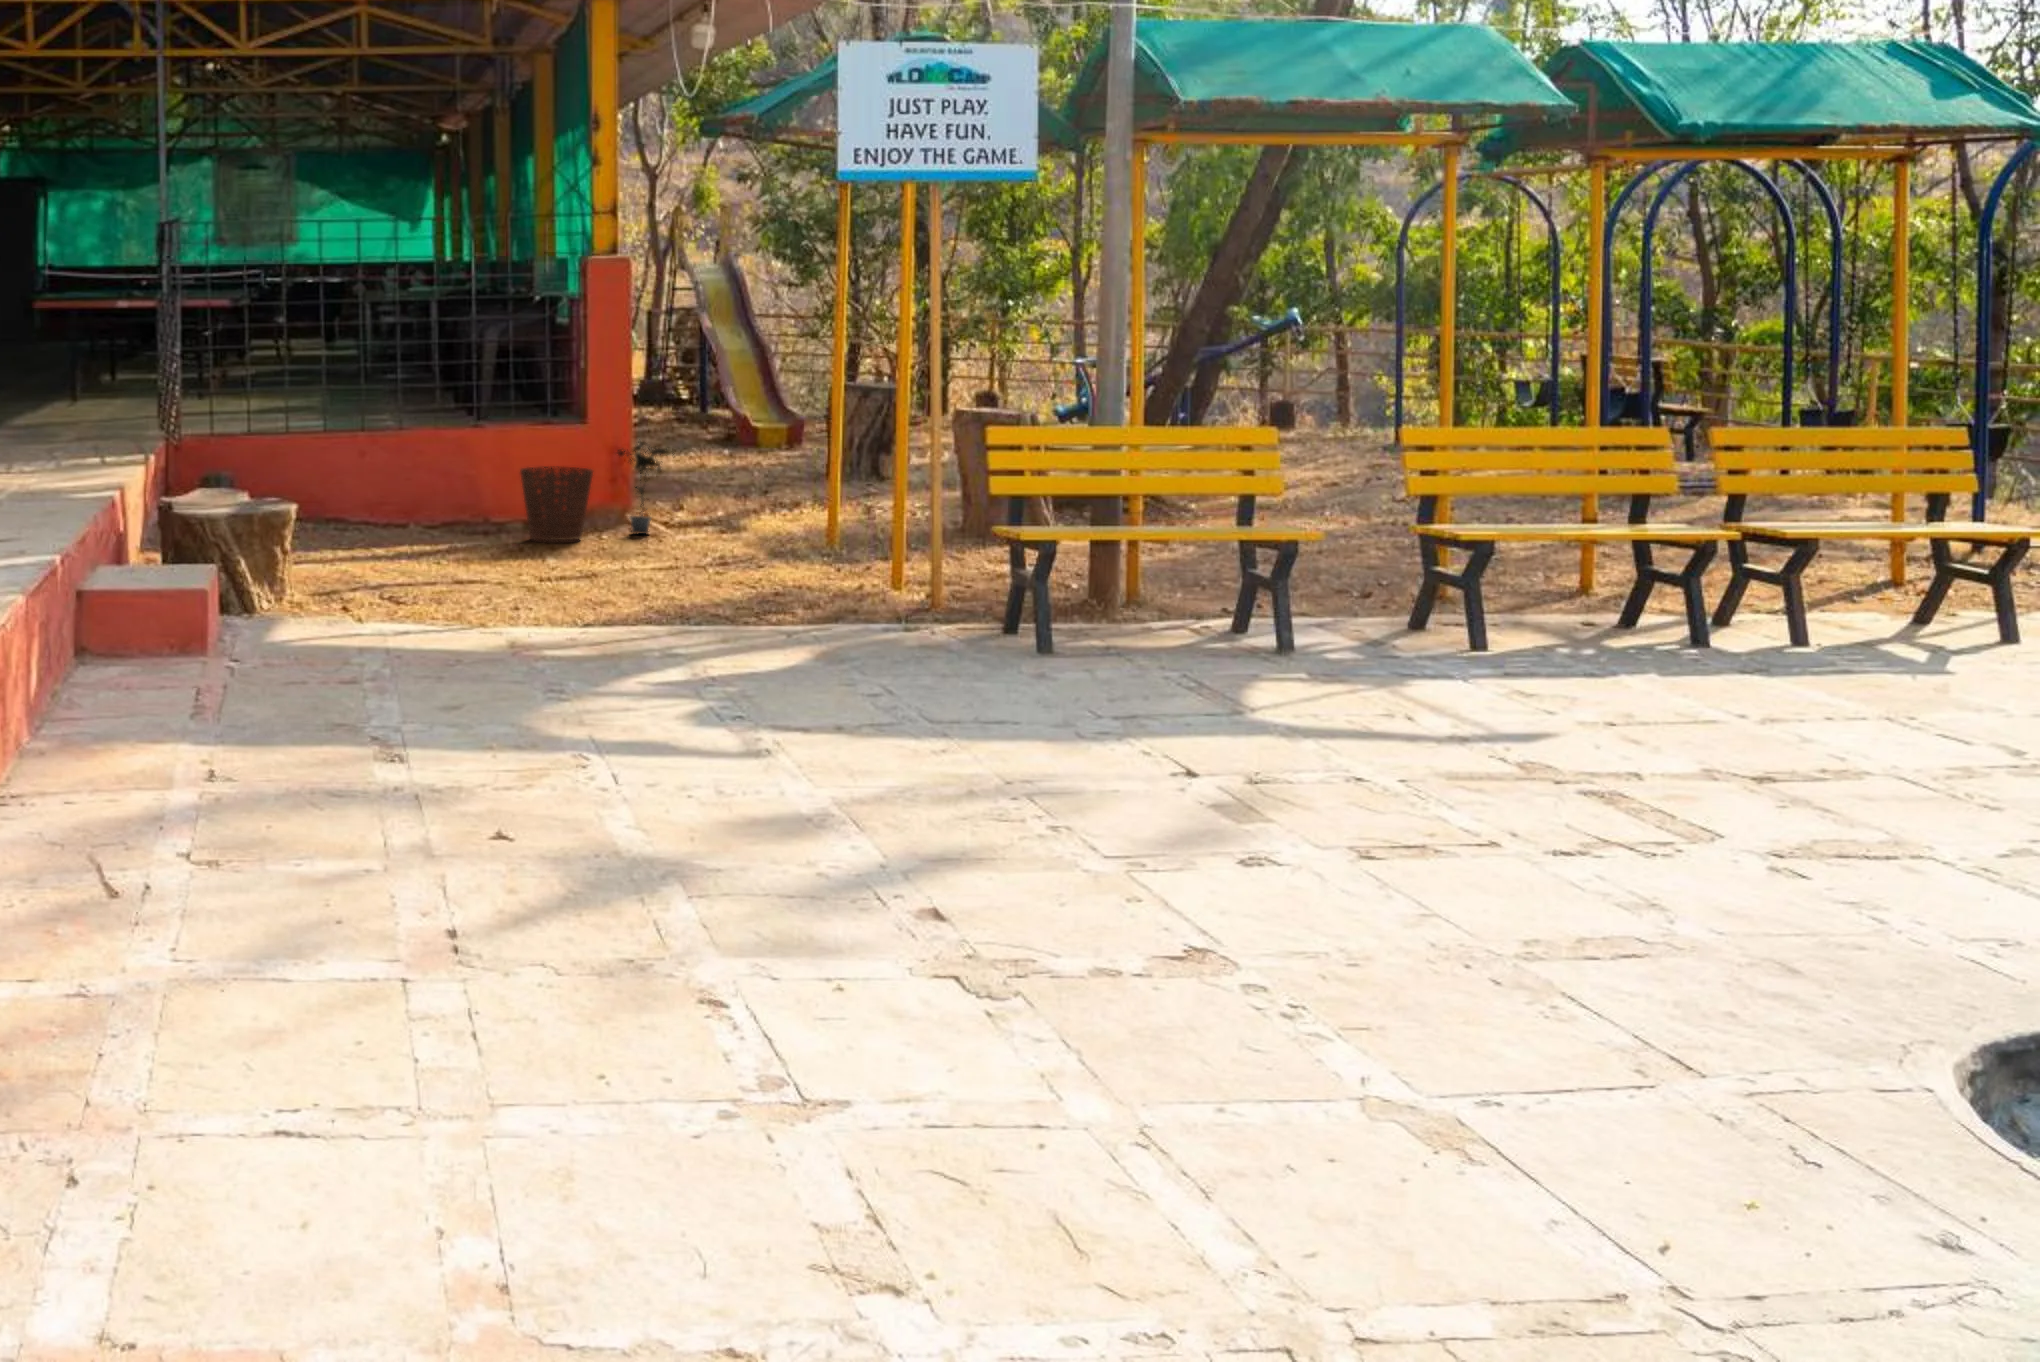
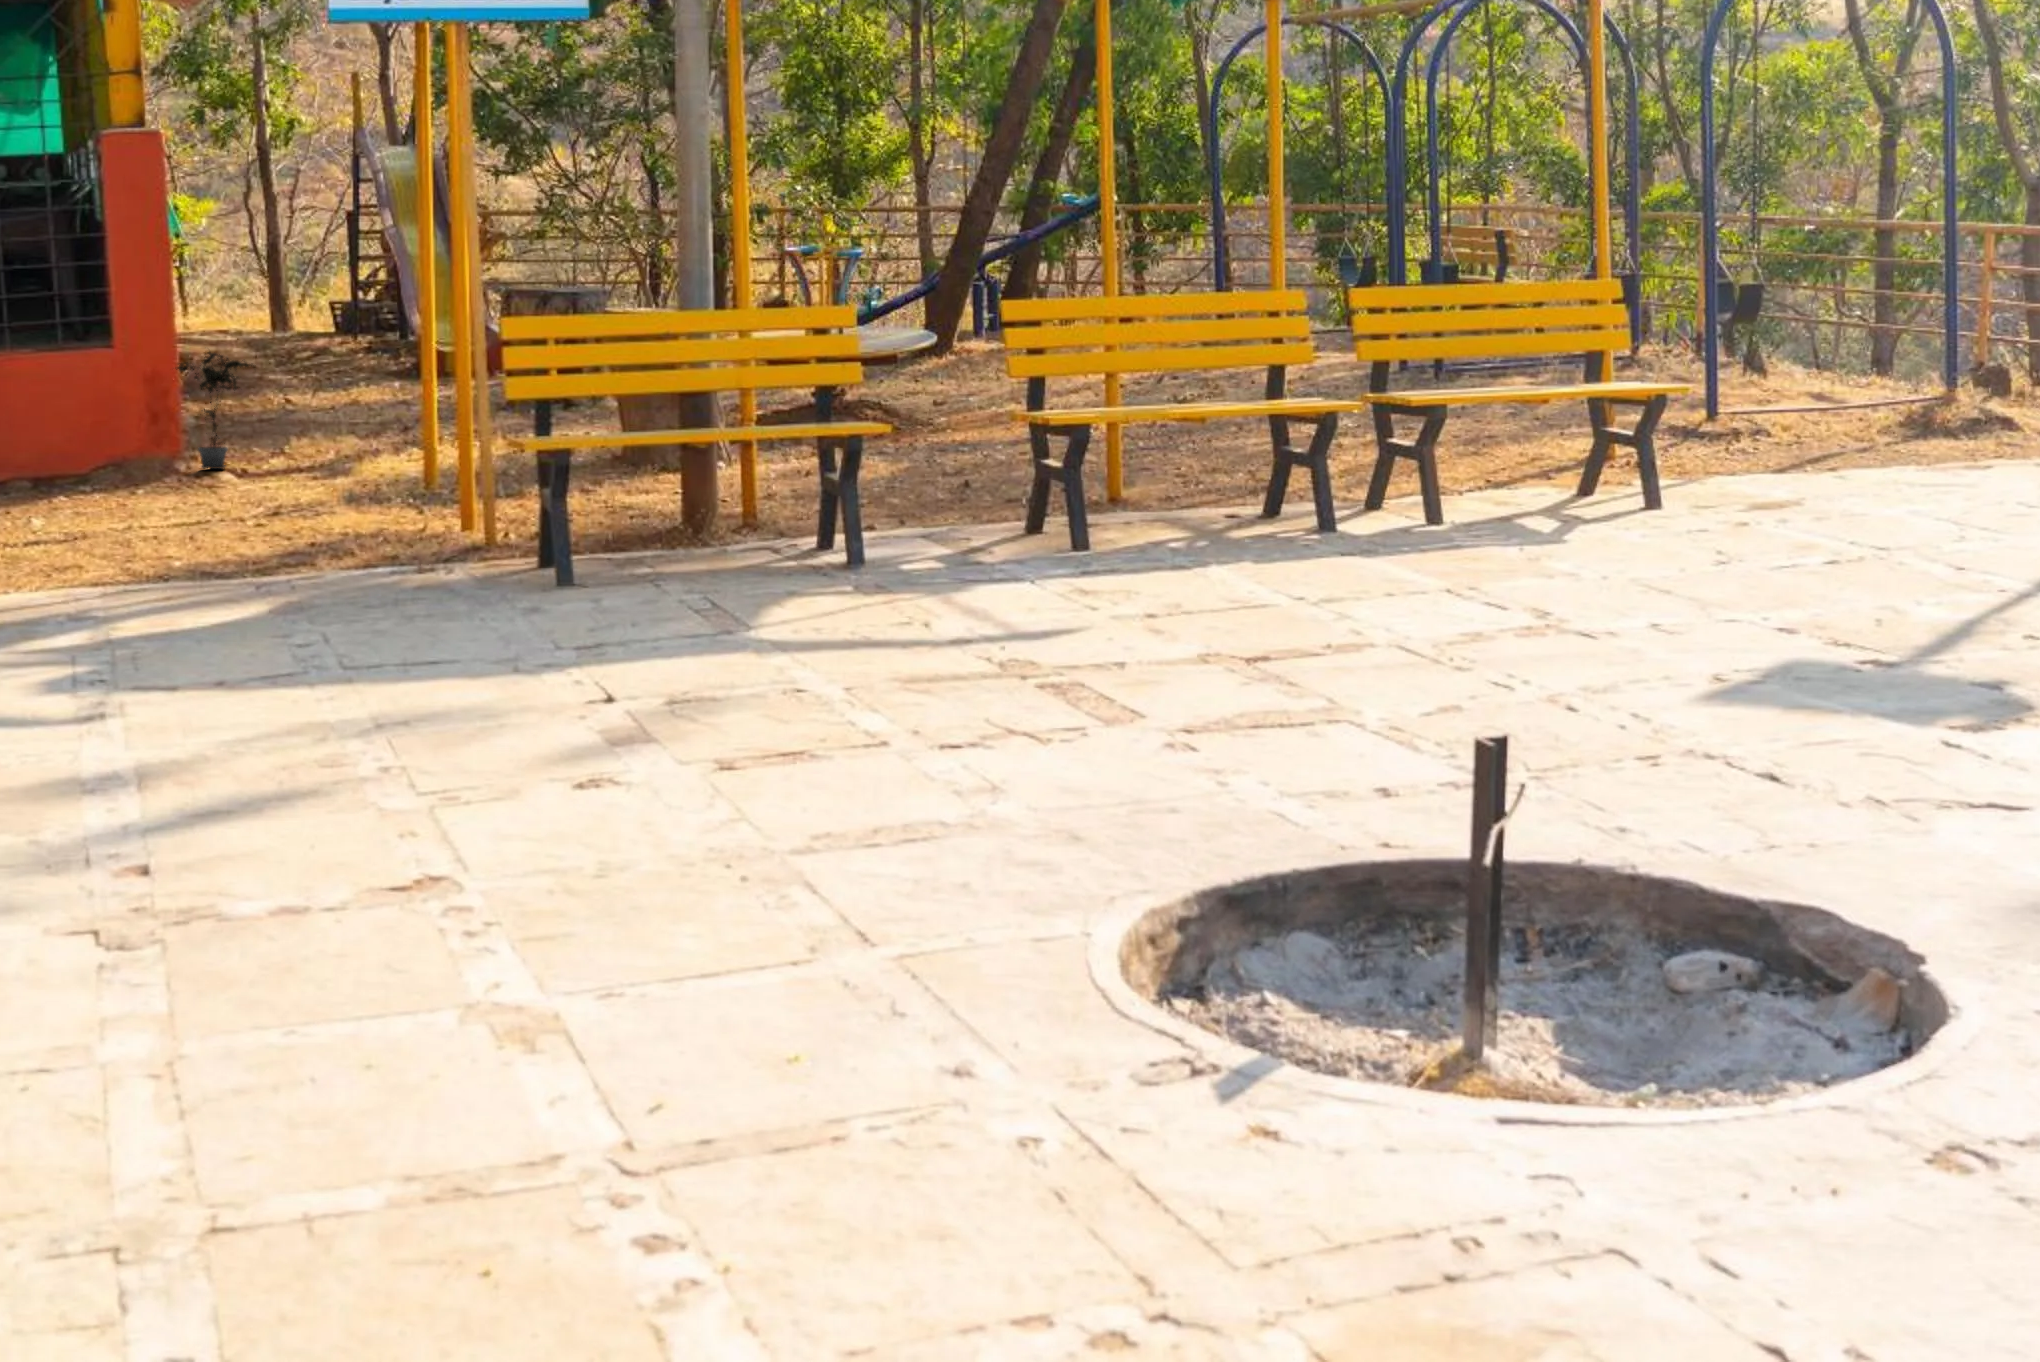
basket: present [520,466,593,543] -> none [37,388,138,486]

